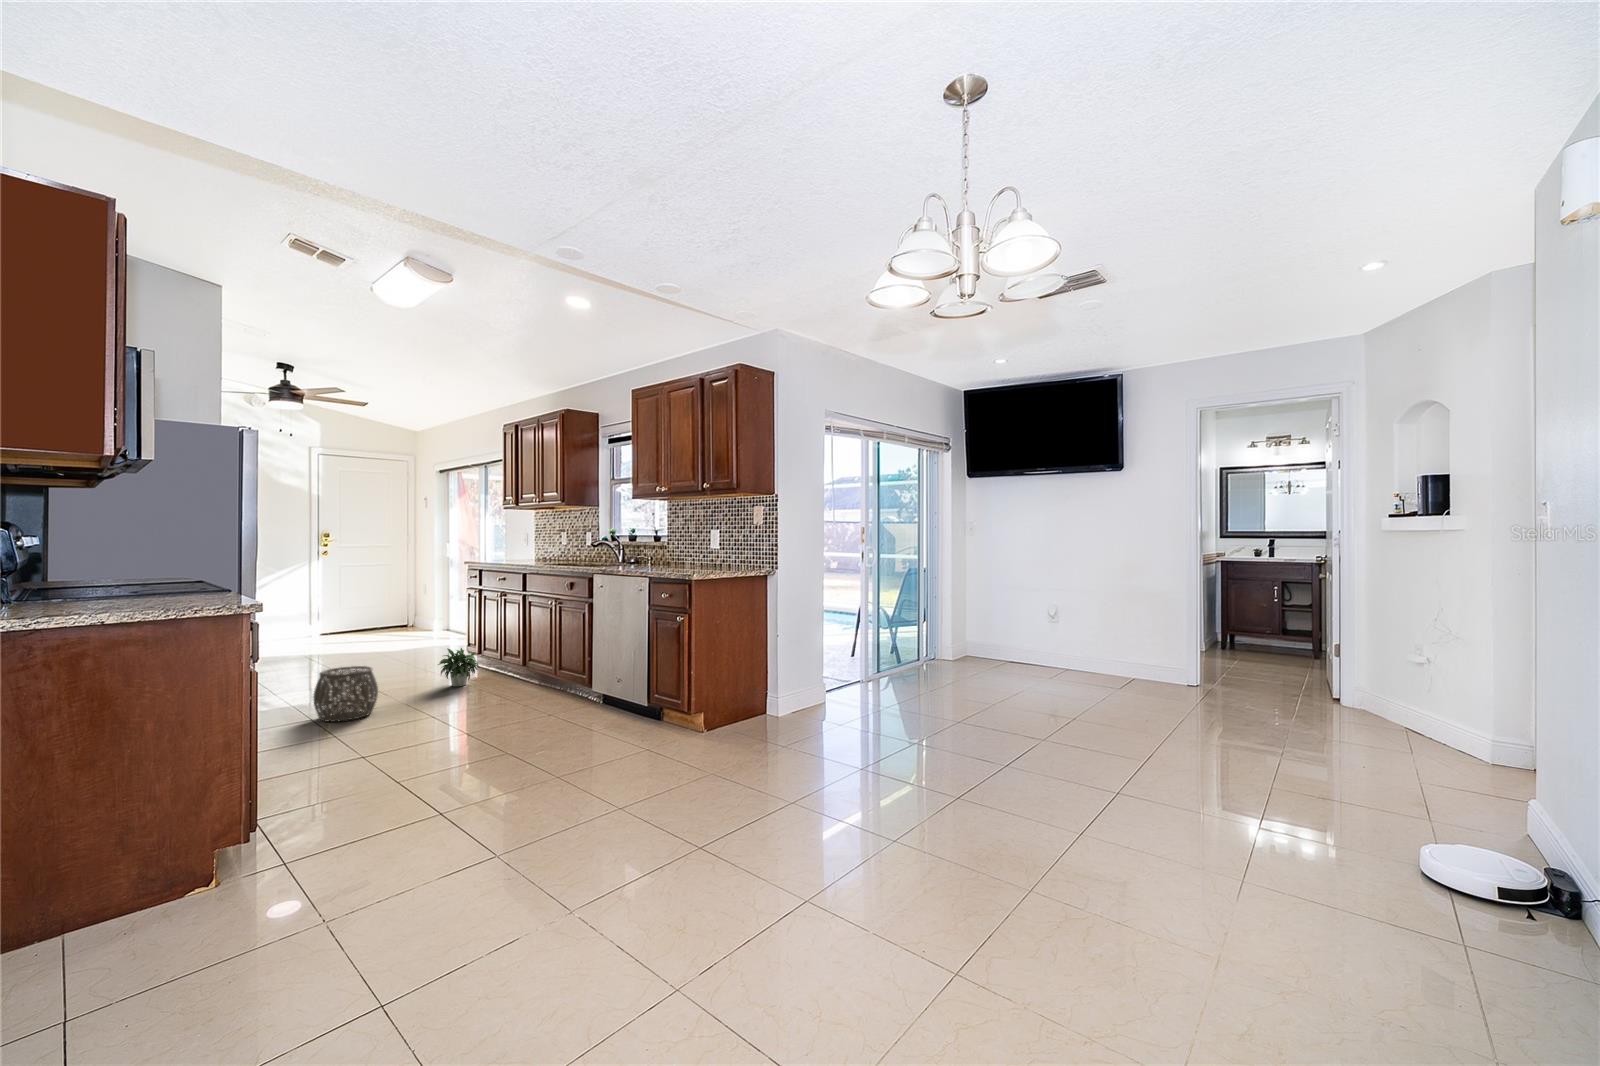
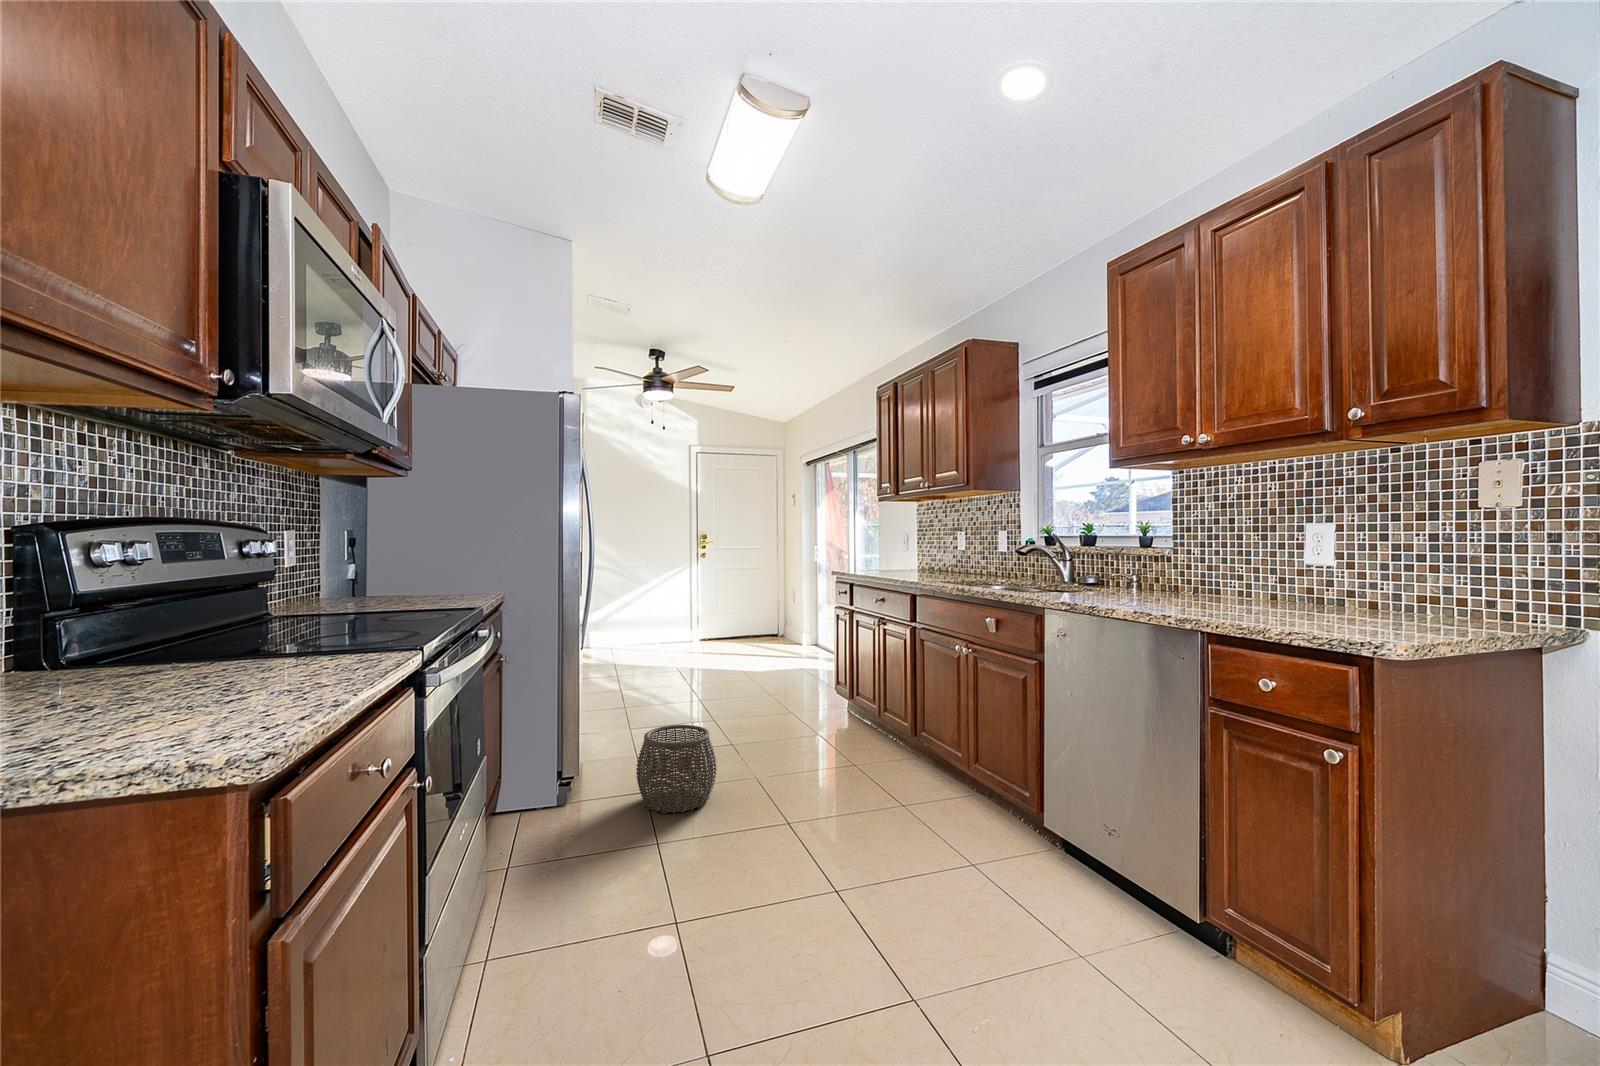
potted plant: present [438,648,479,686] -> none [797,696,851,755]

